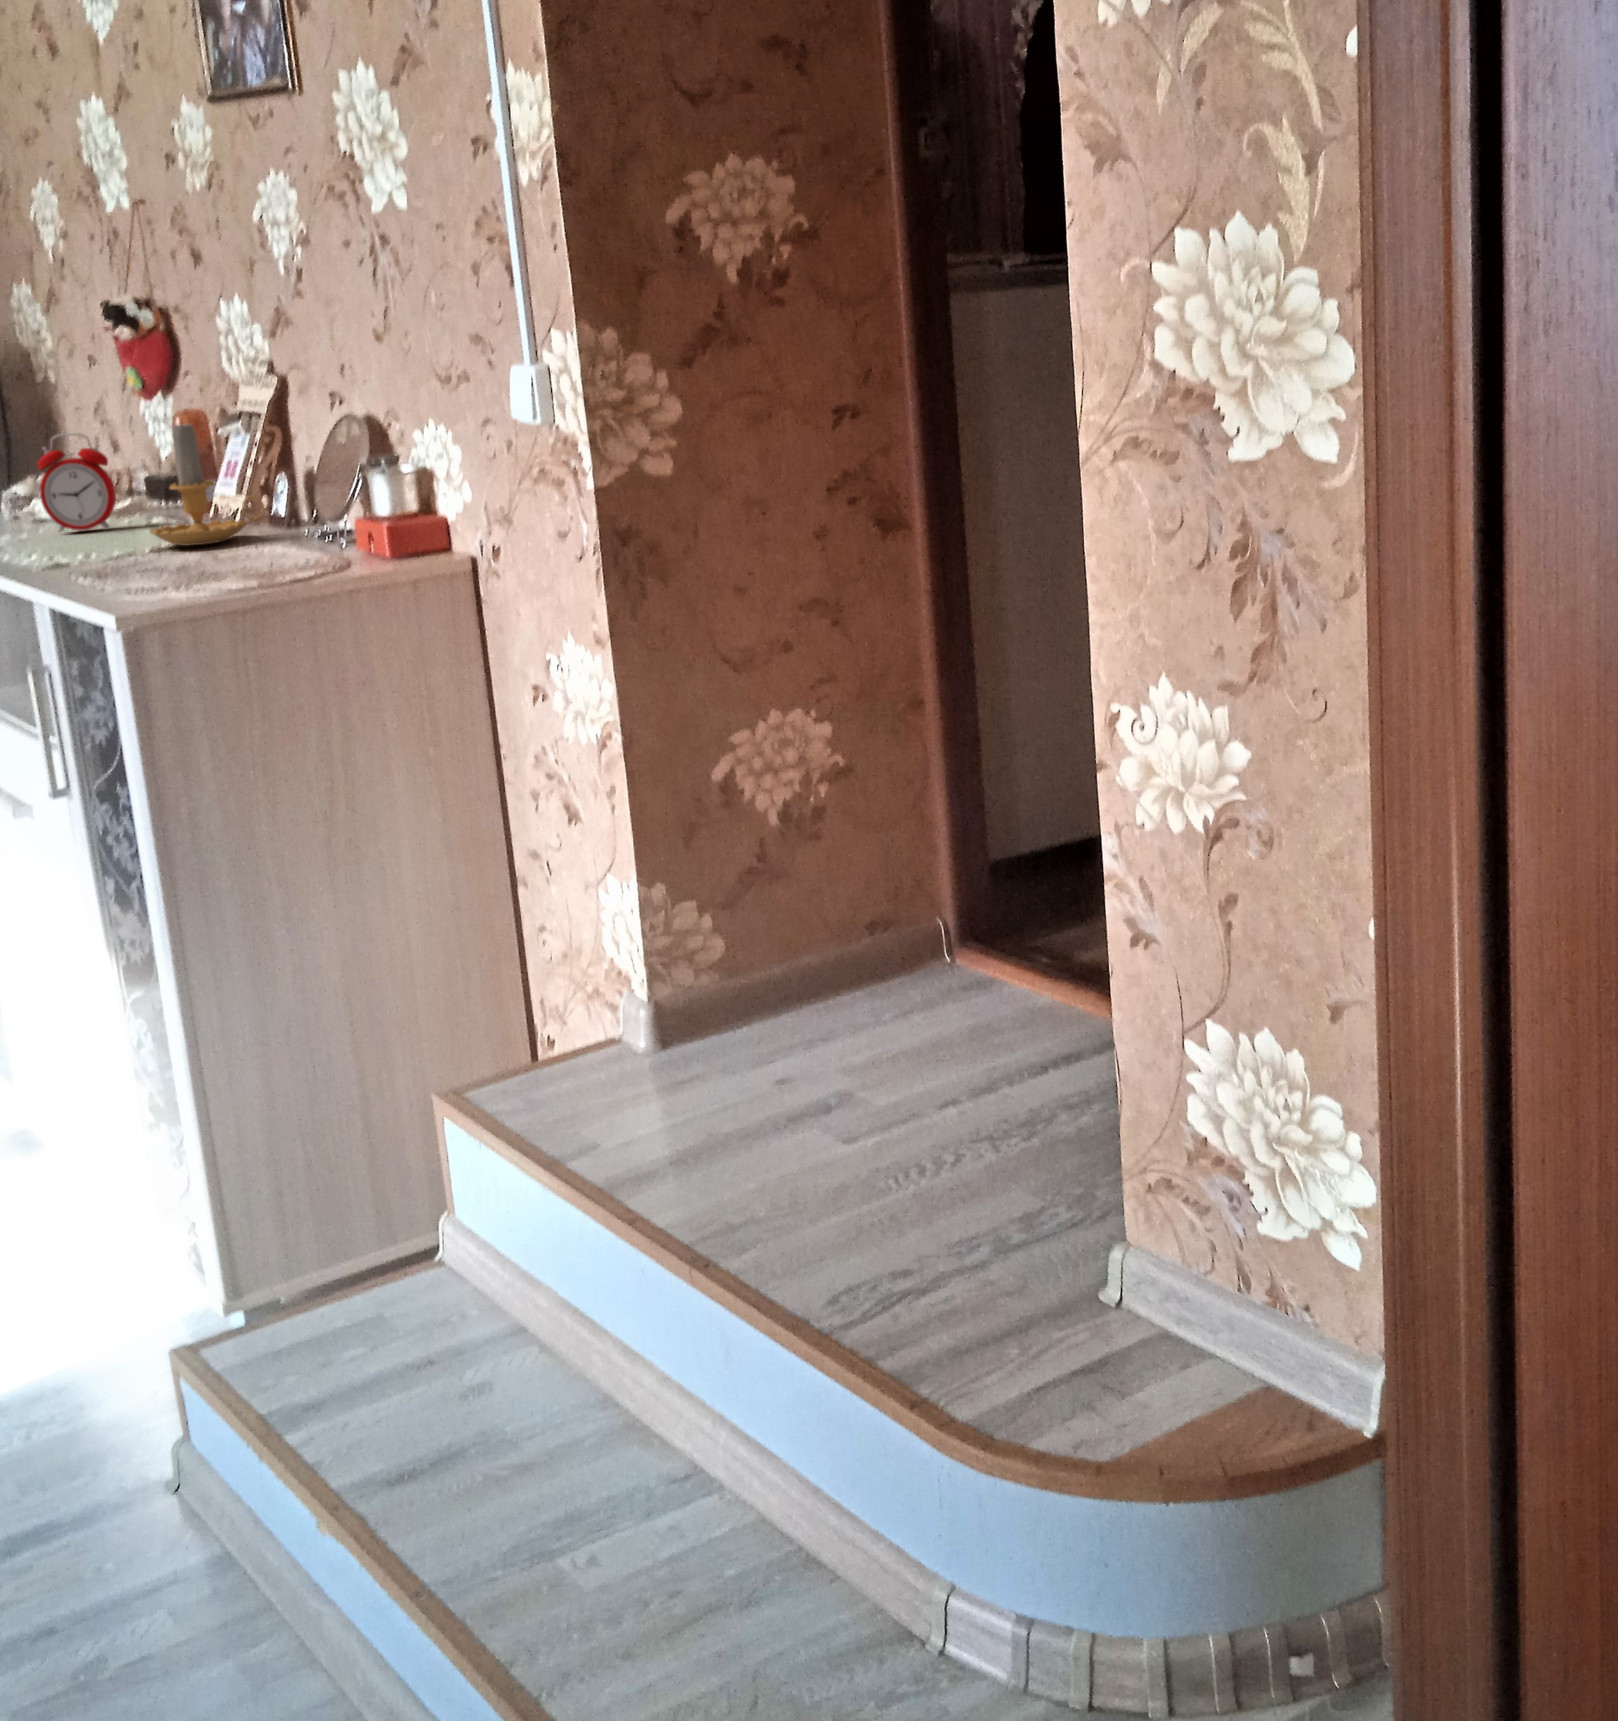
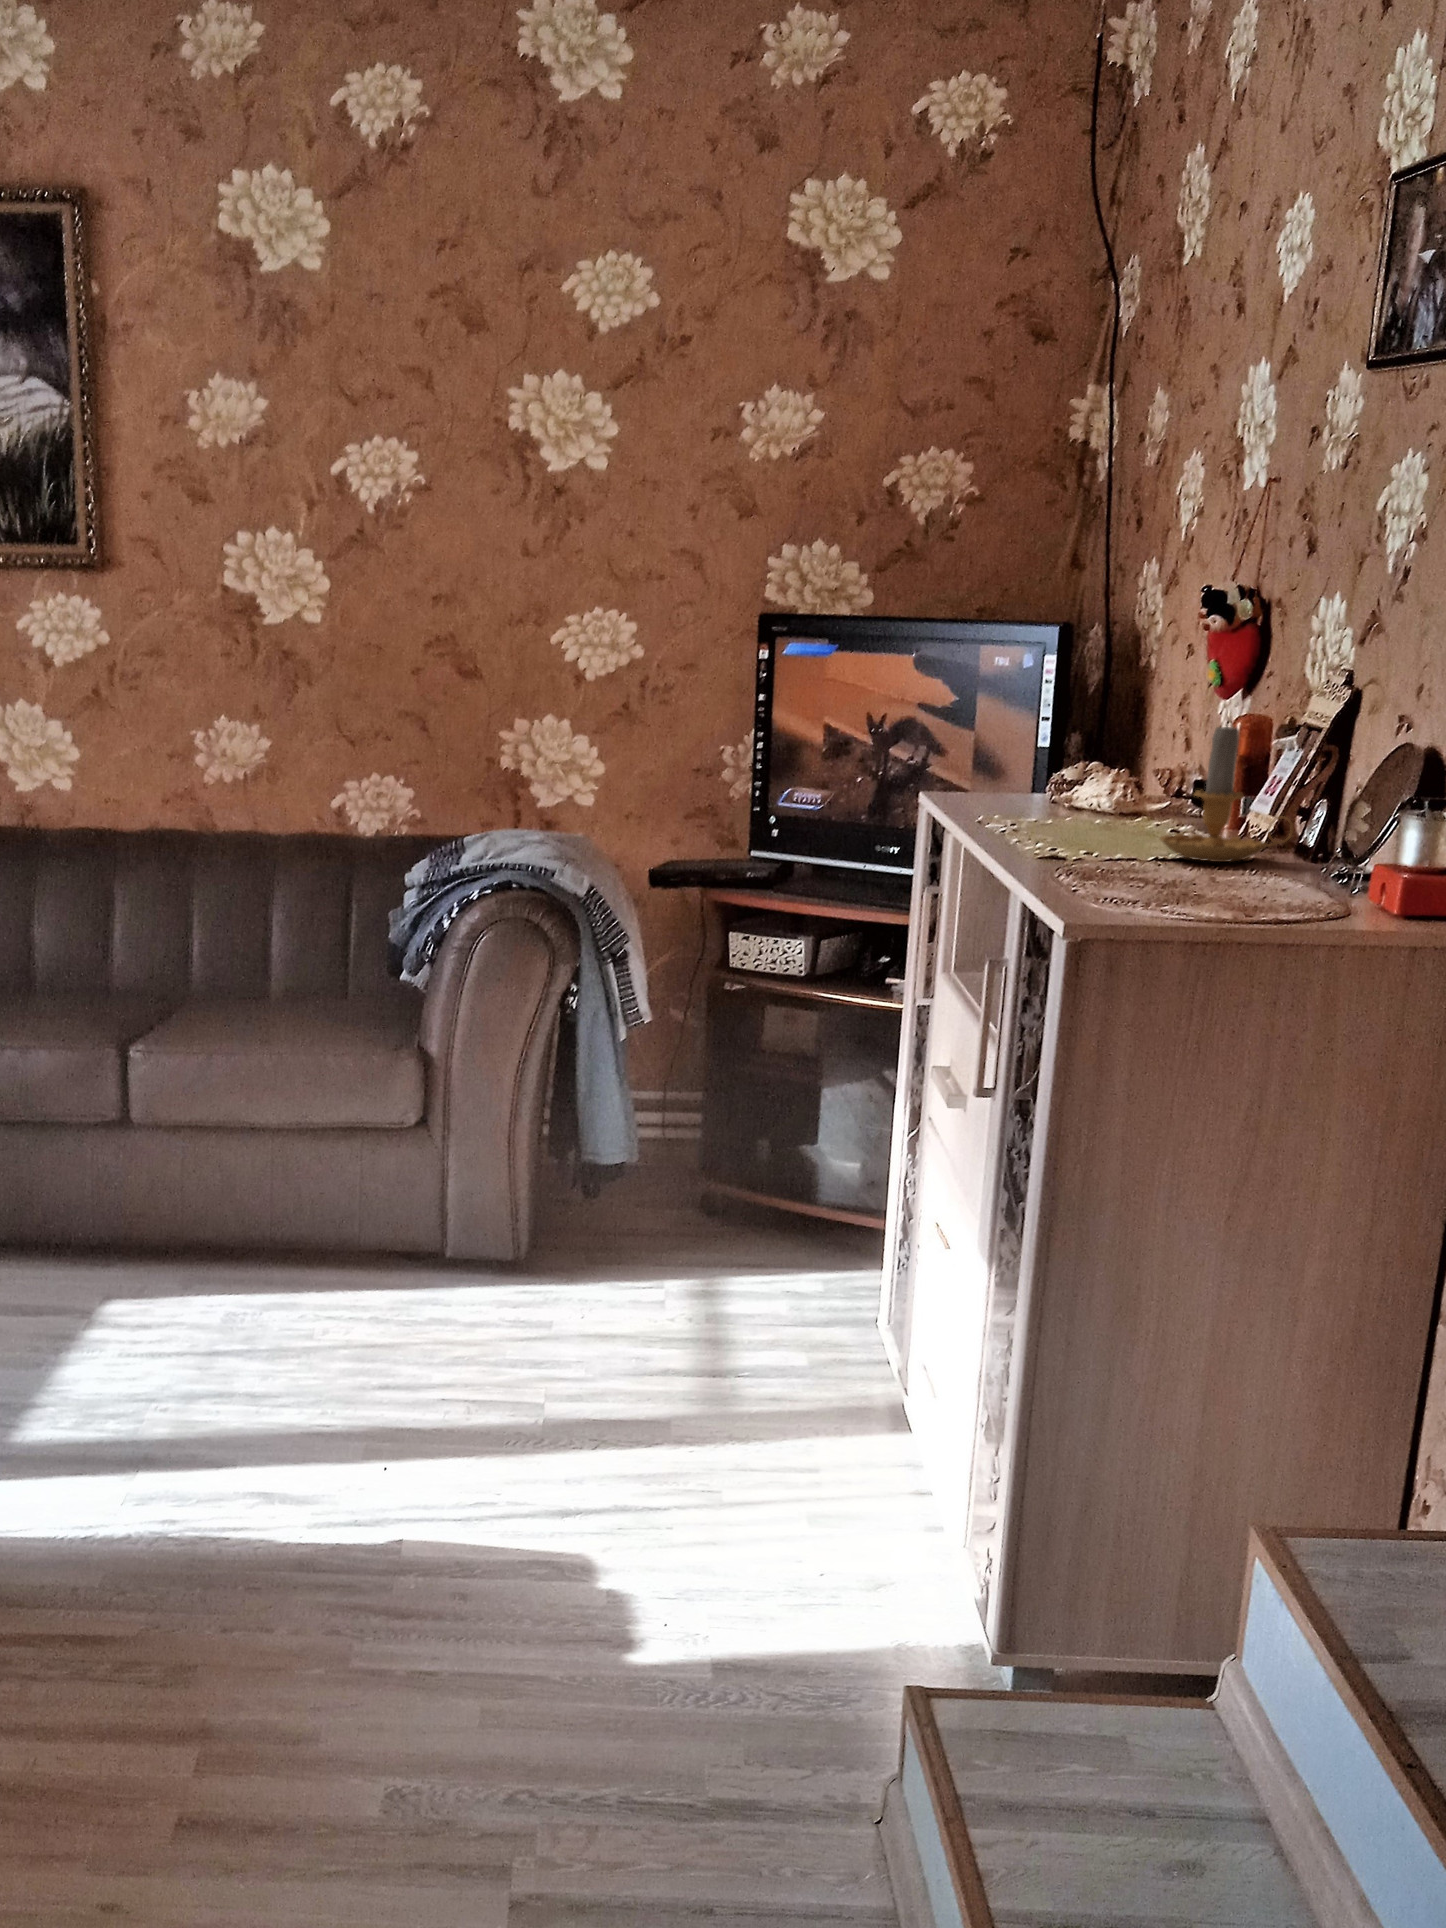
alarm clock: present [38,433,116,532] -> none [1070,720,1151,828]

